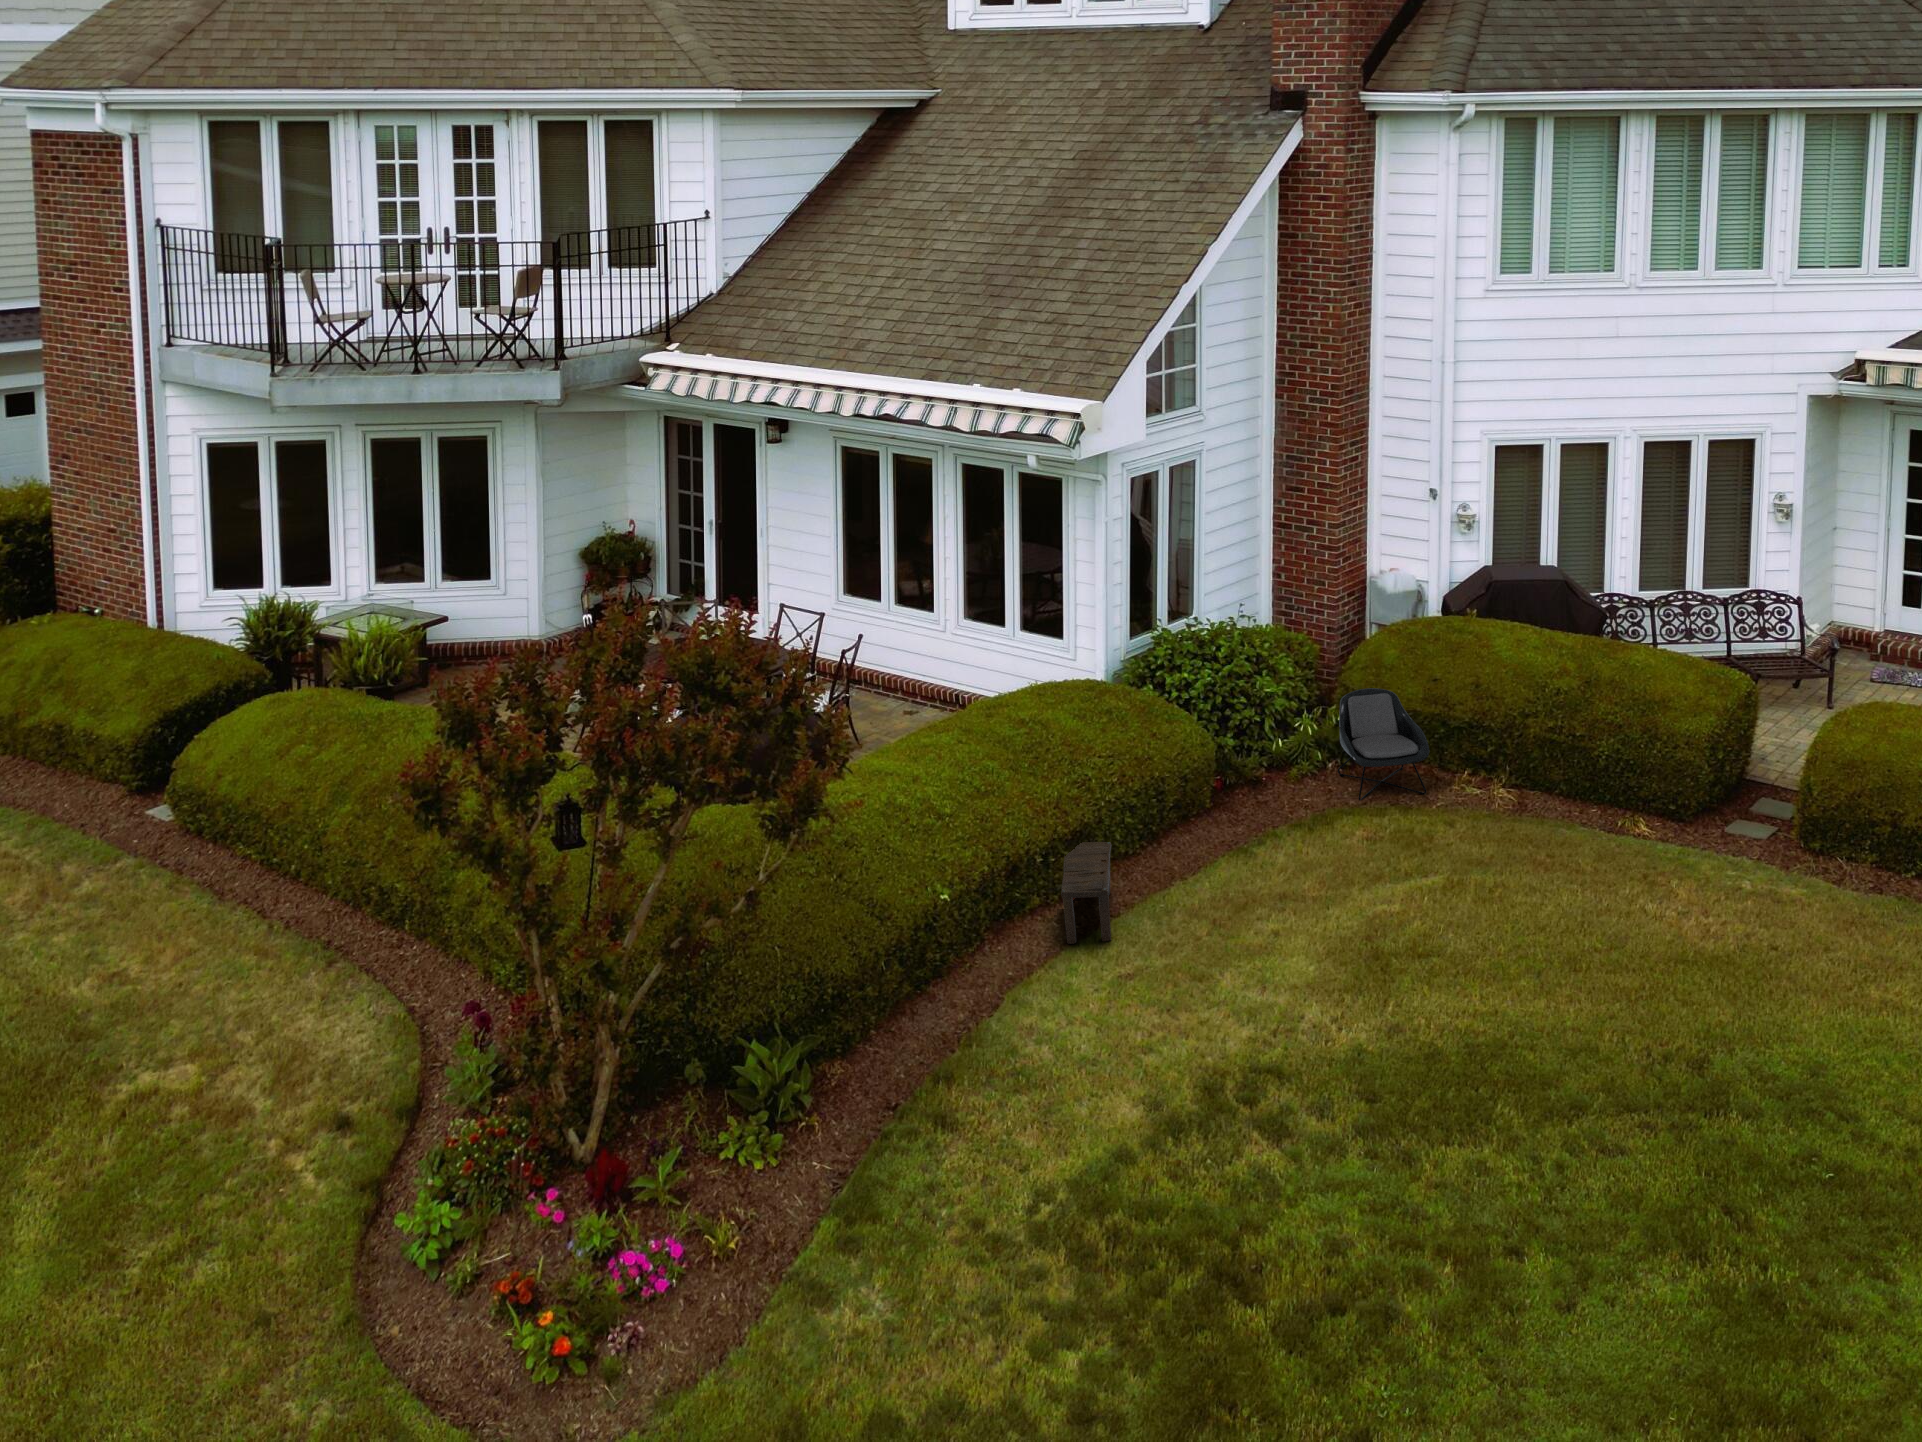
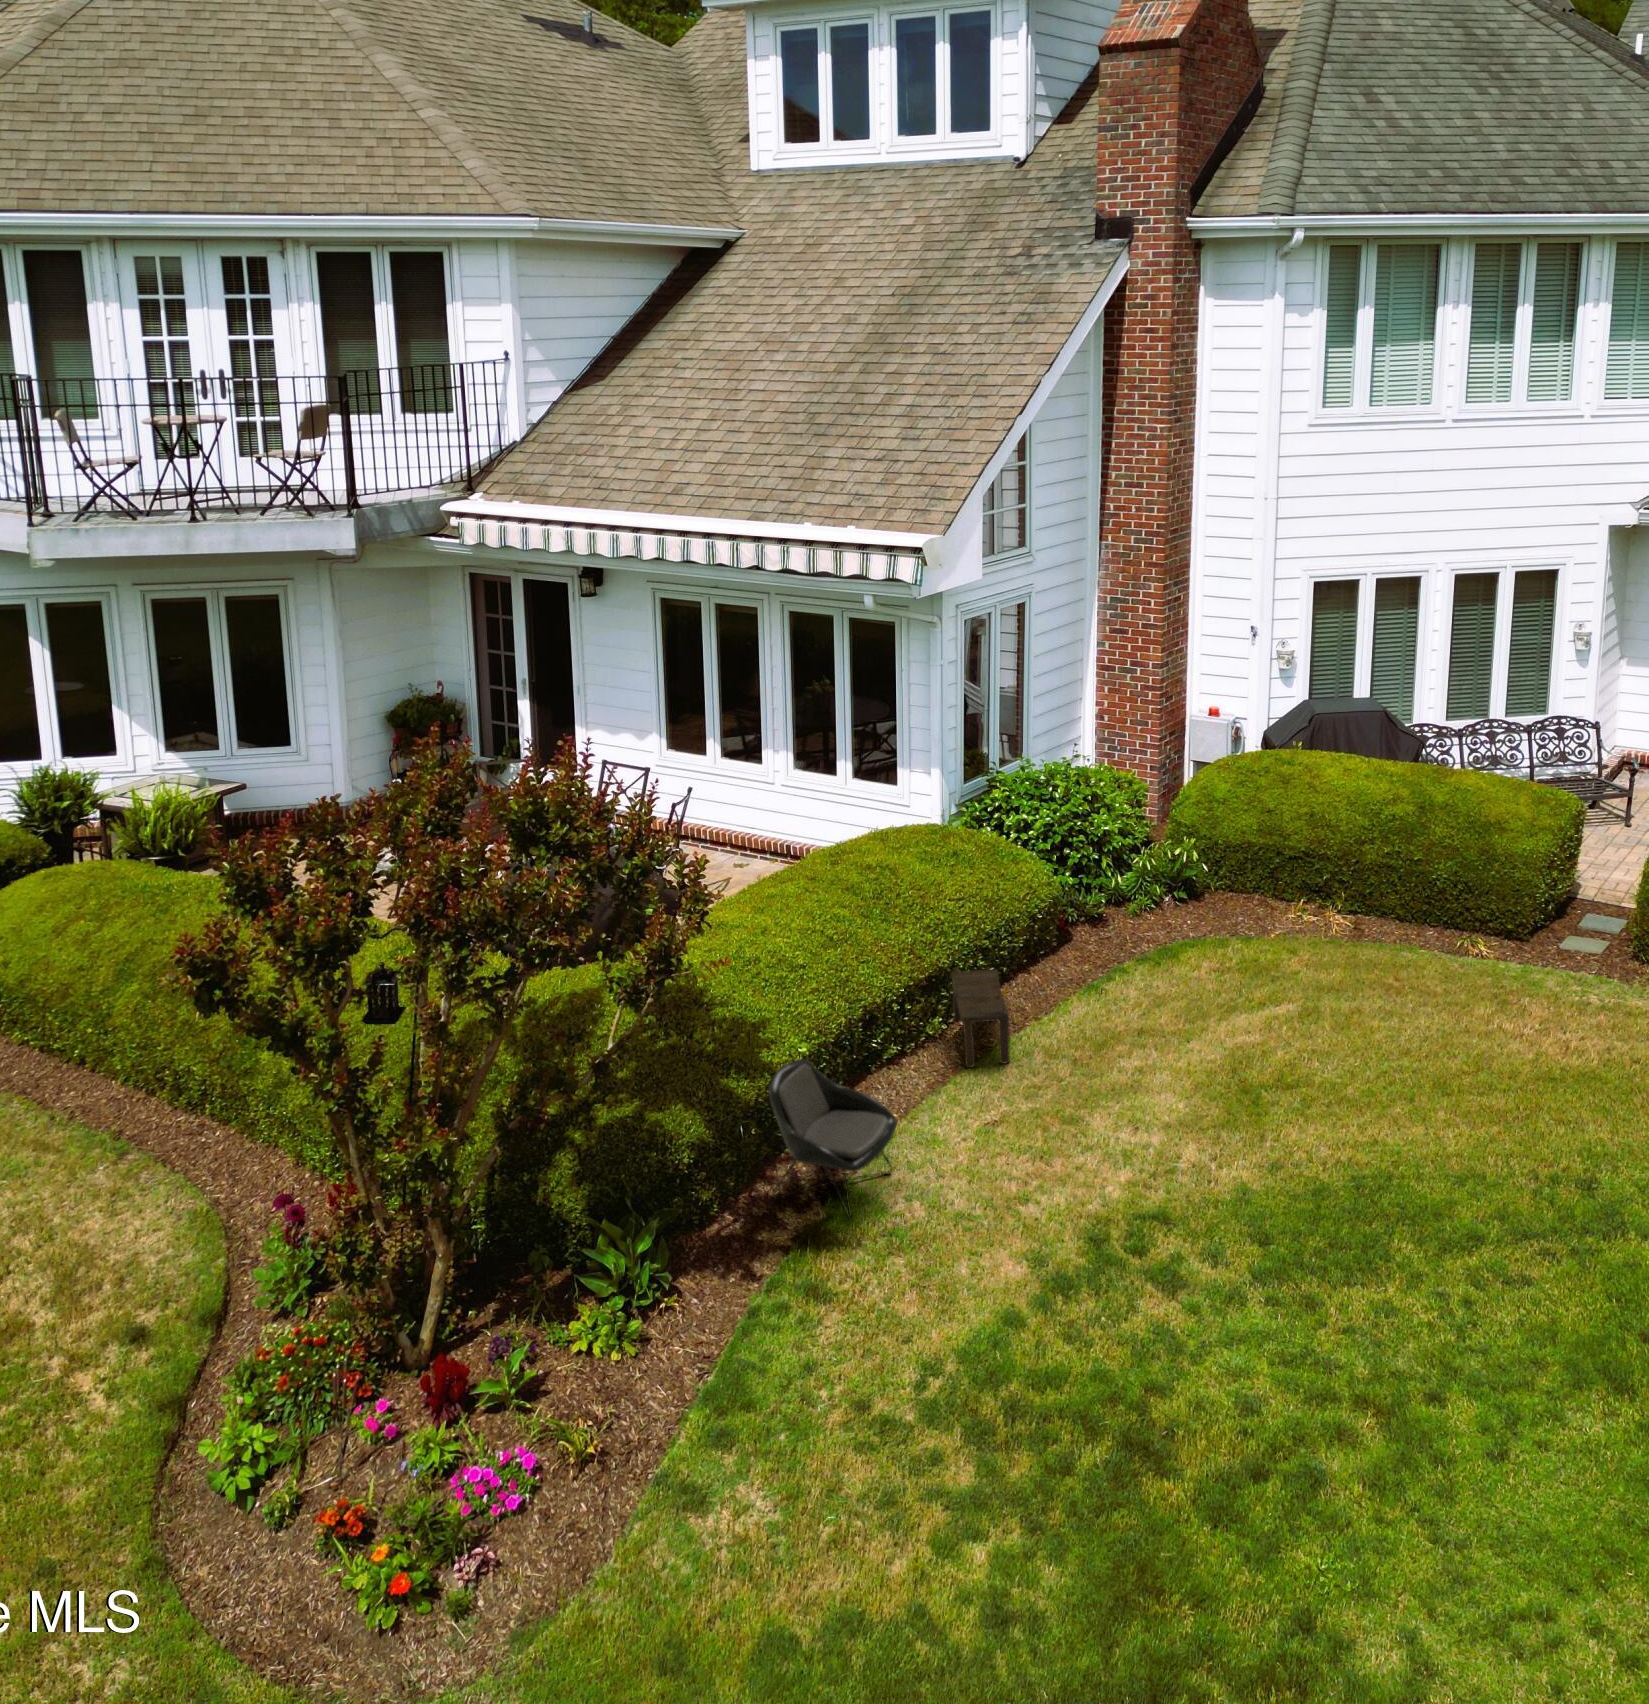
lounge chair: present [1338,688,1429,801] -> present [769,1059,897,1220]

